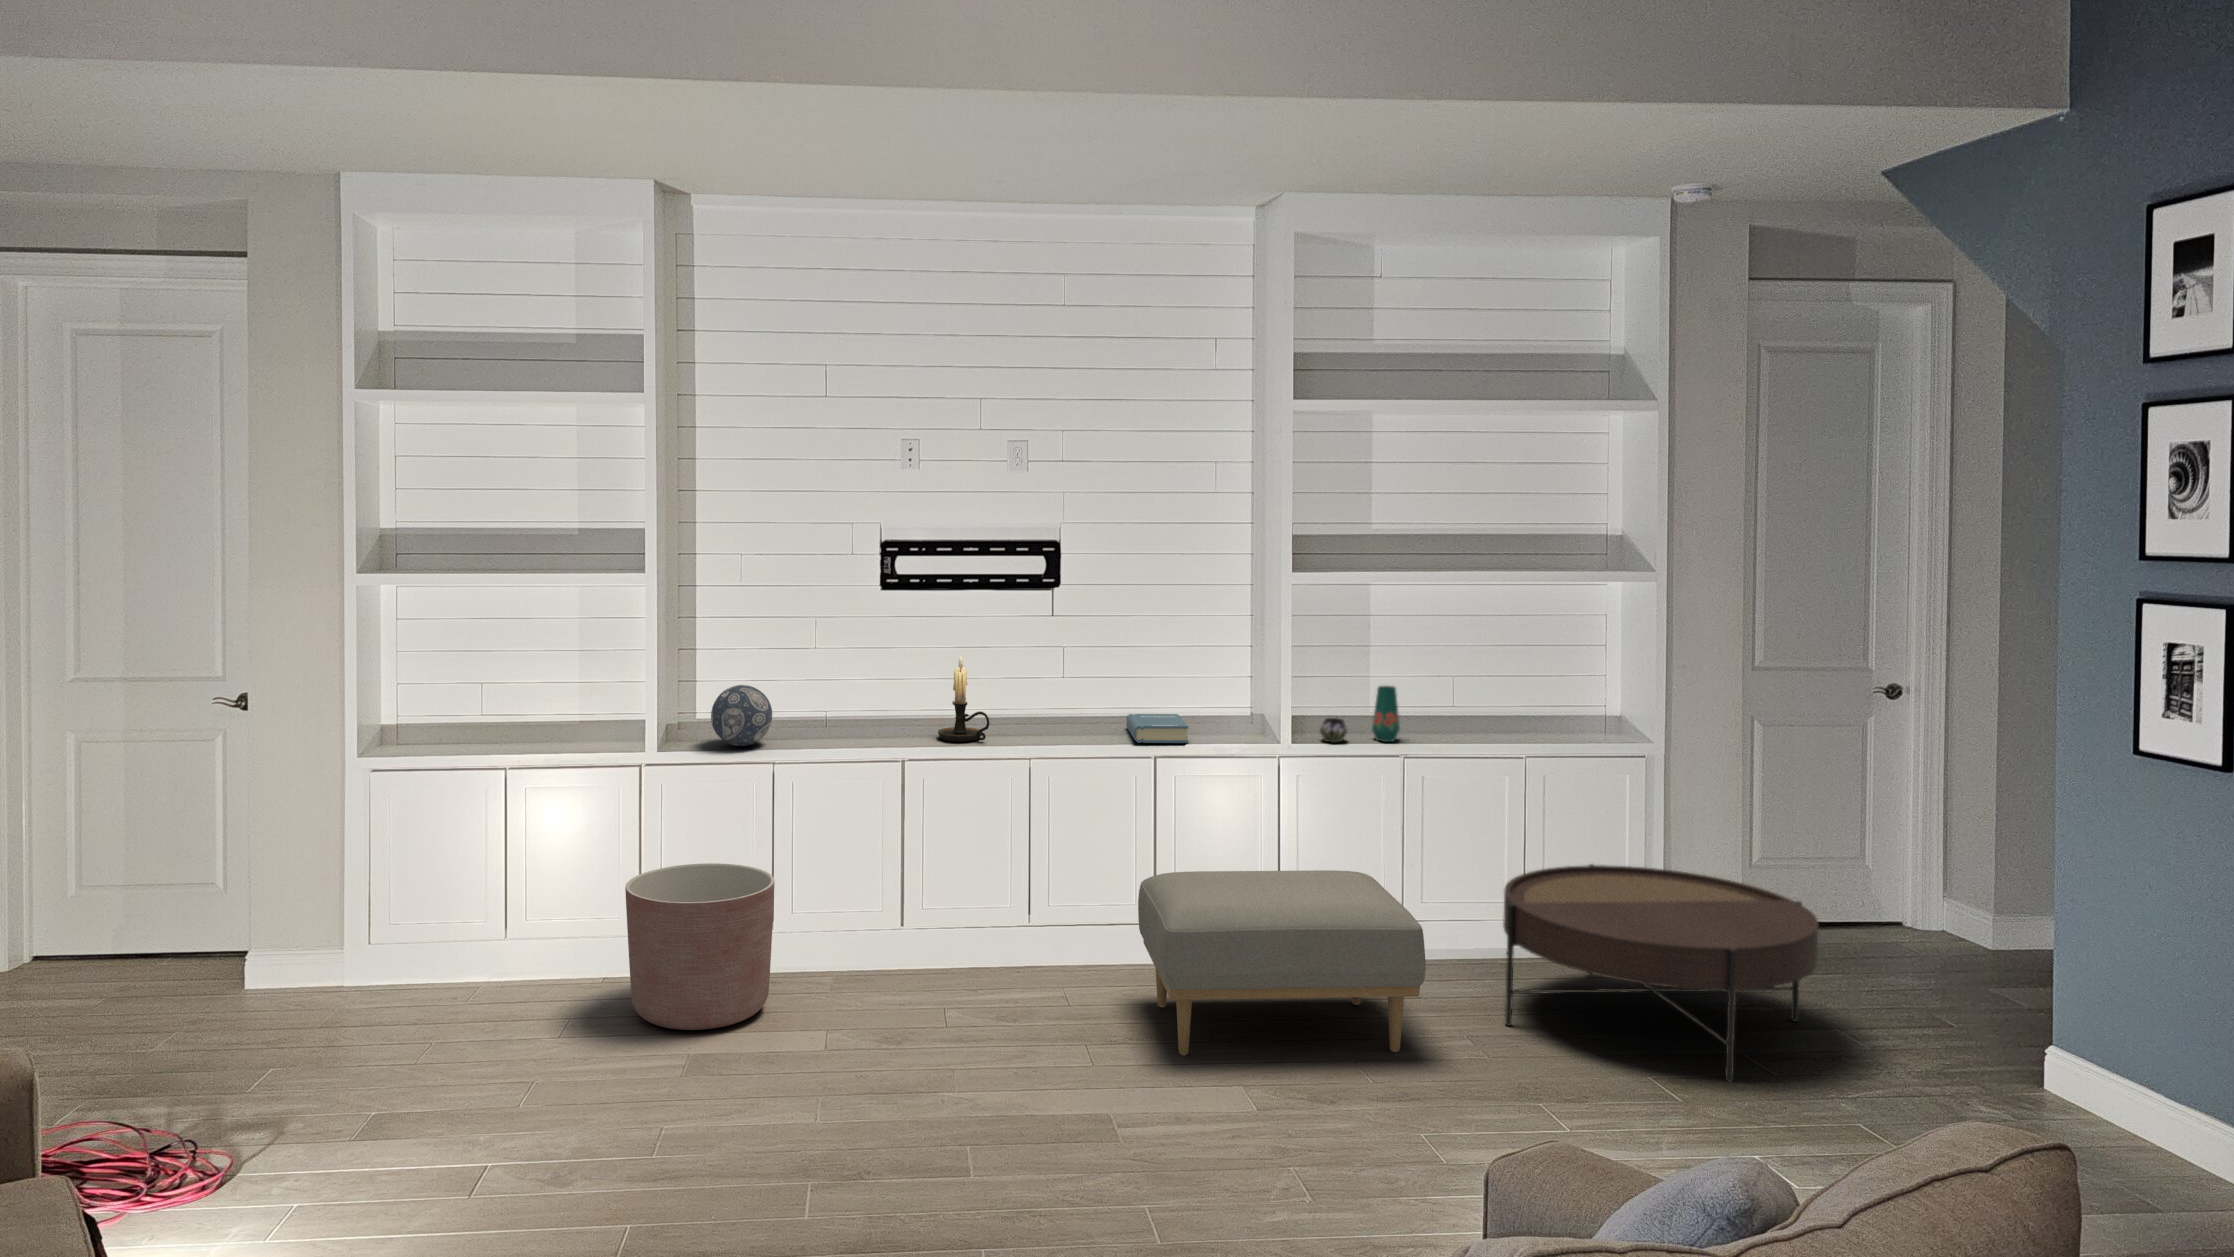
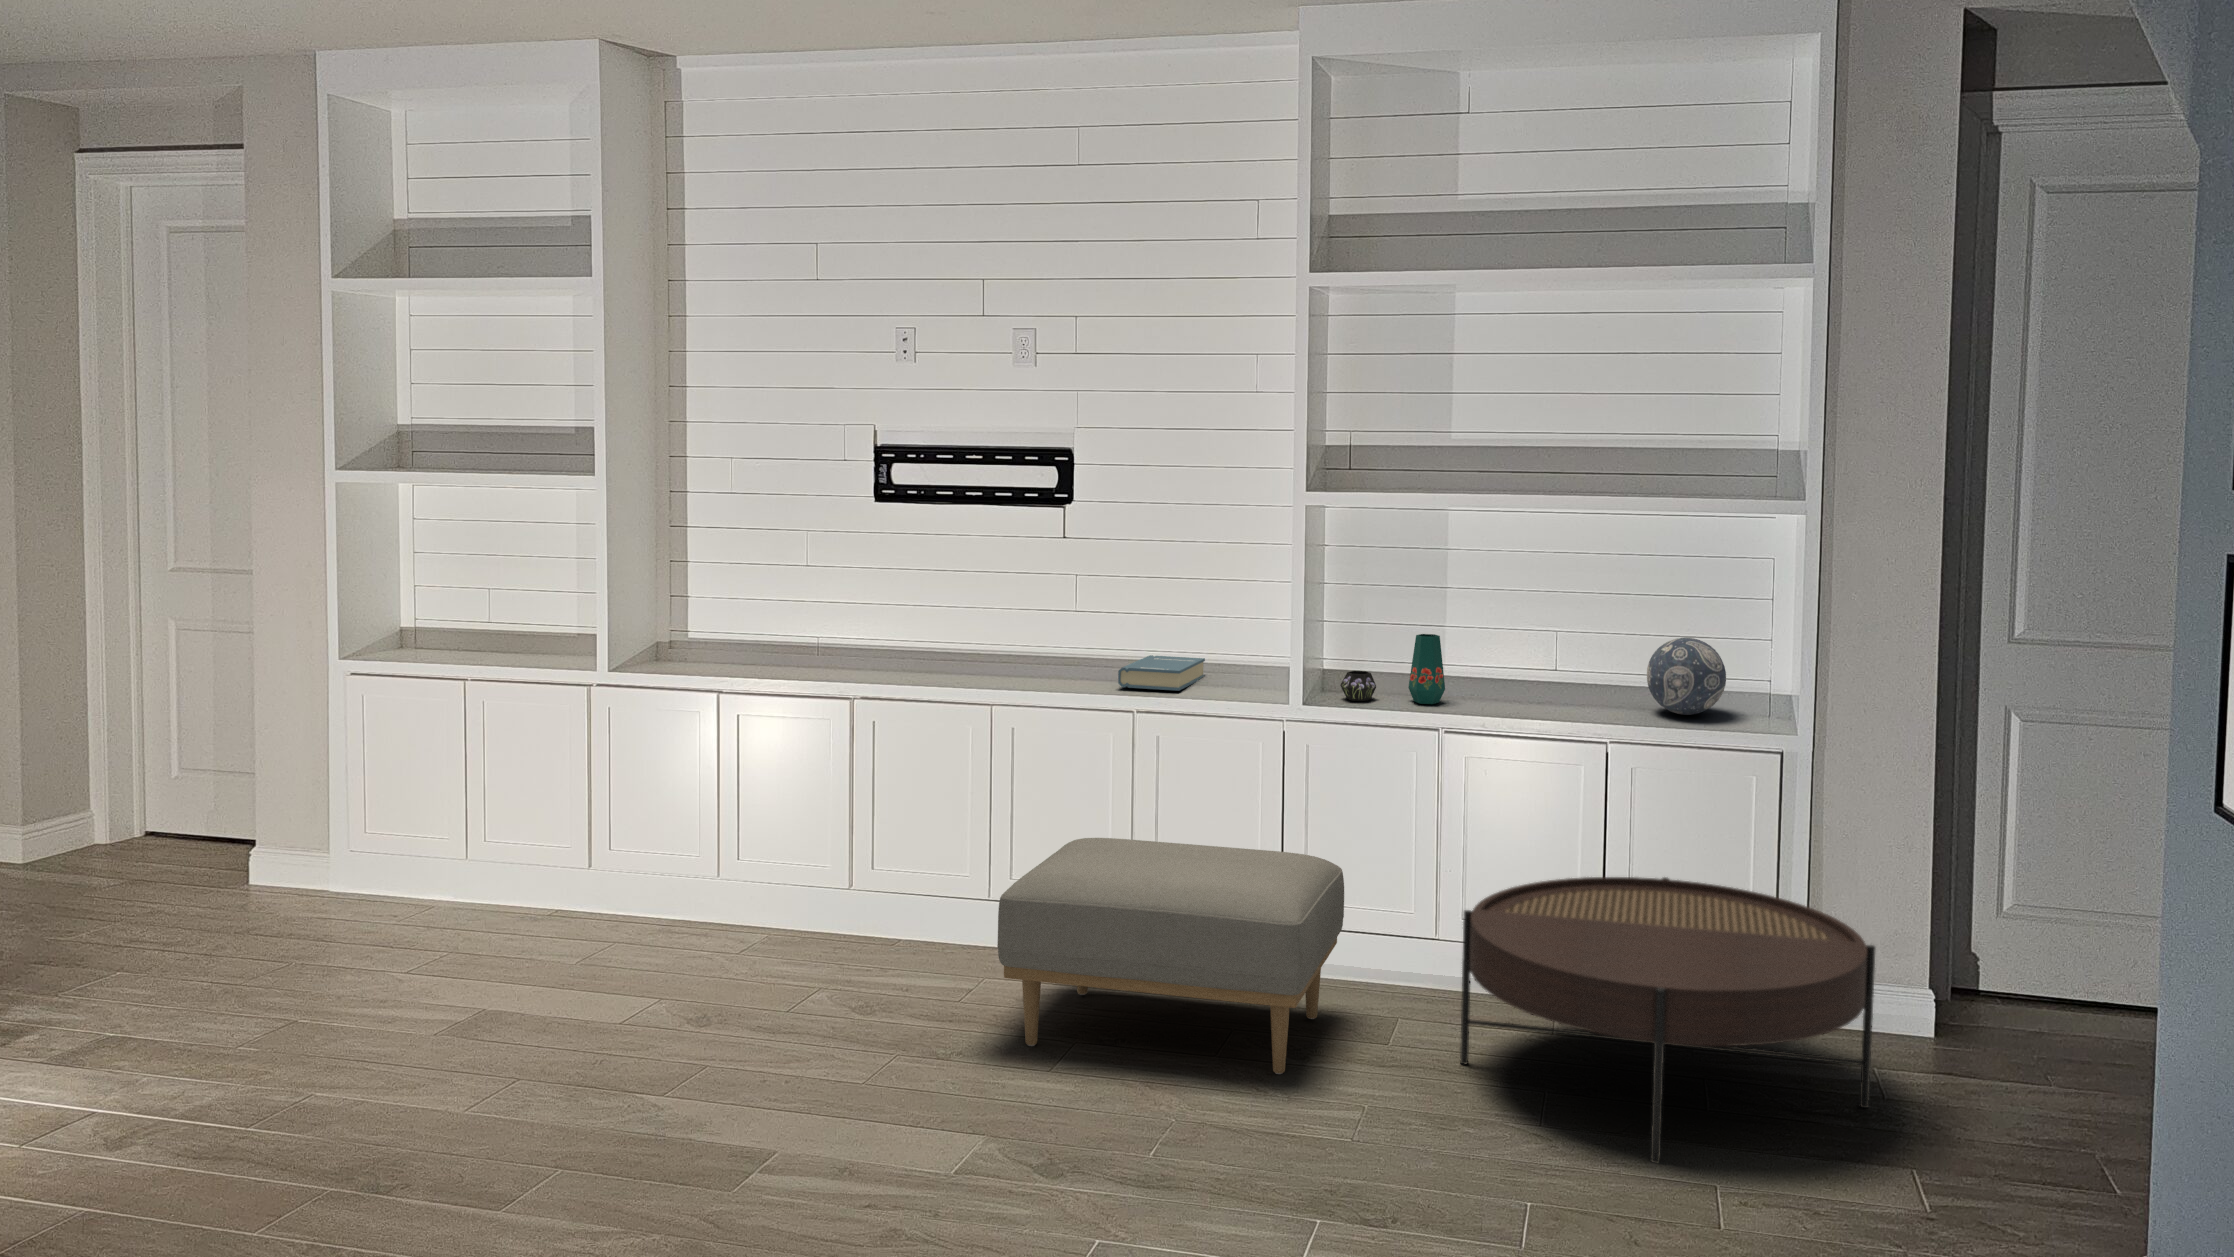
candle holder: present [938,657,989,741] -> none [920,577,971,675]
decorative ball: present [711,685,772,746] -> present [1647,638,1726,715]
planter: present [625,863,774,1030] -> none [526,788,690,960]

